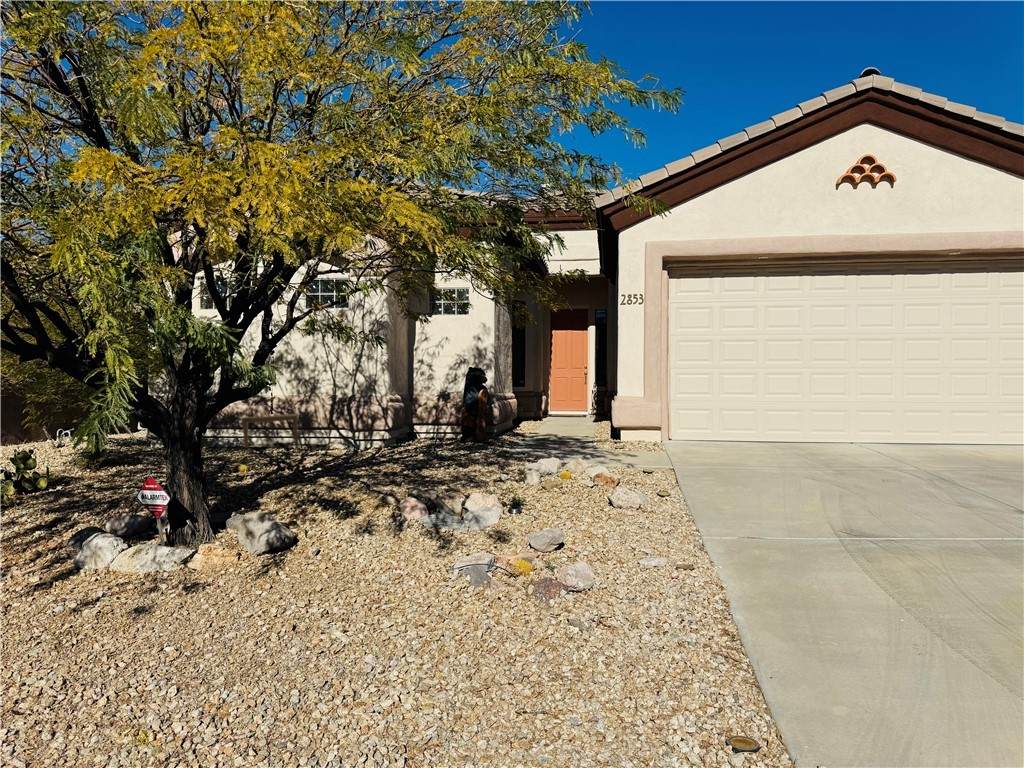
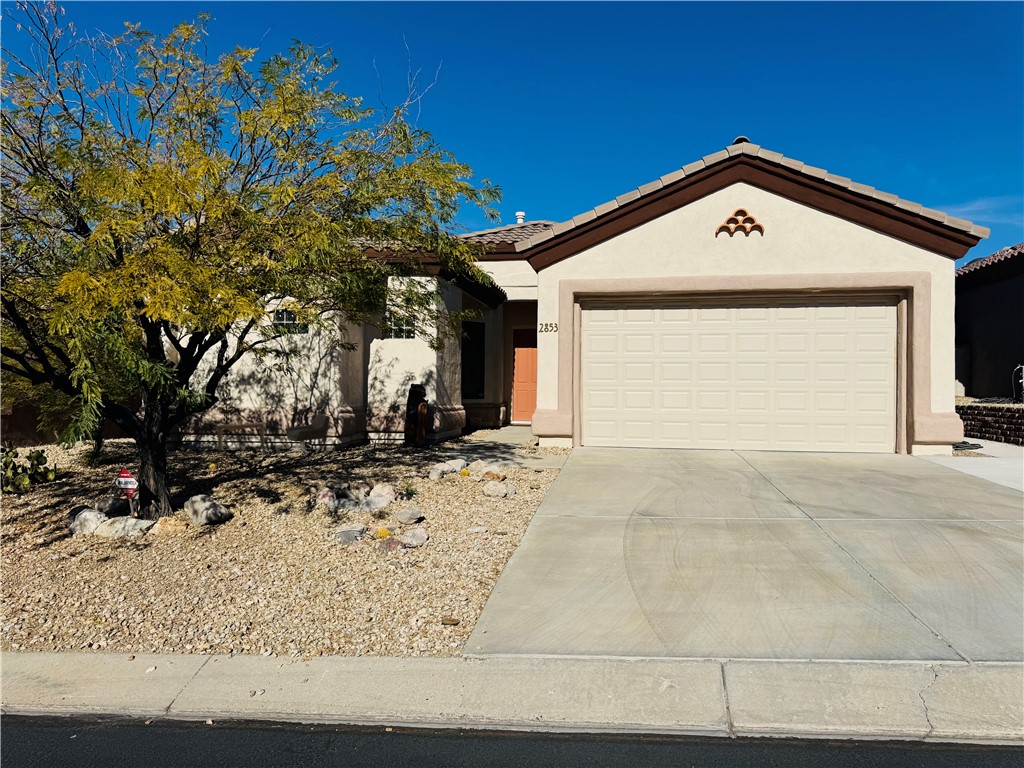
lounge chair: none [324,403,378,450] -> present [285,414,330,453]

